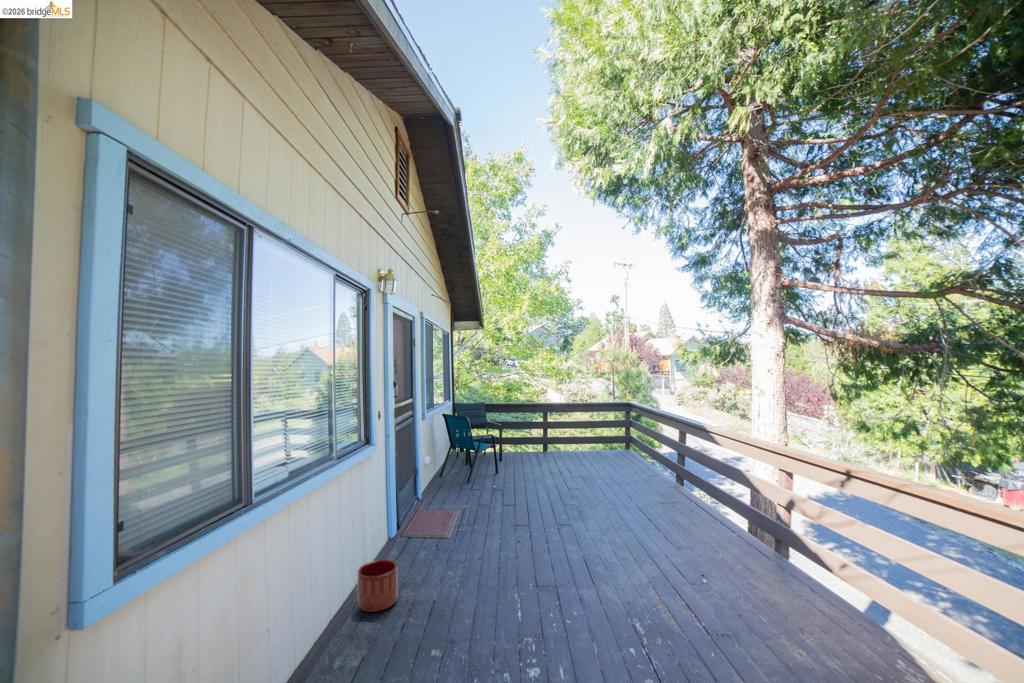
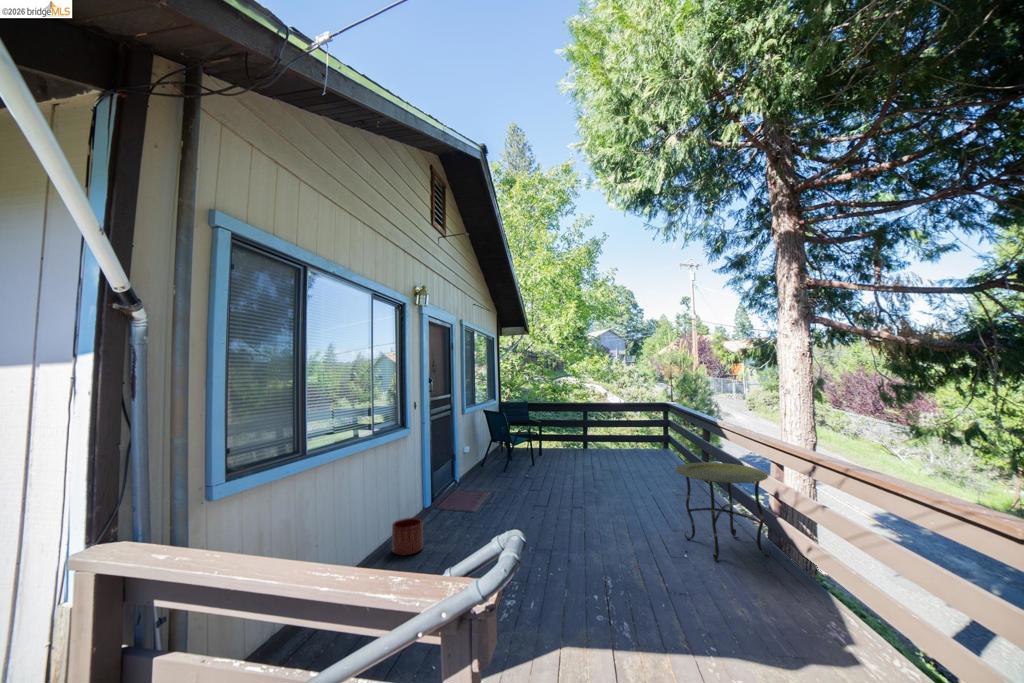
side table: none [688,474,796,589] -> present [676,462,771,561]

